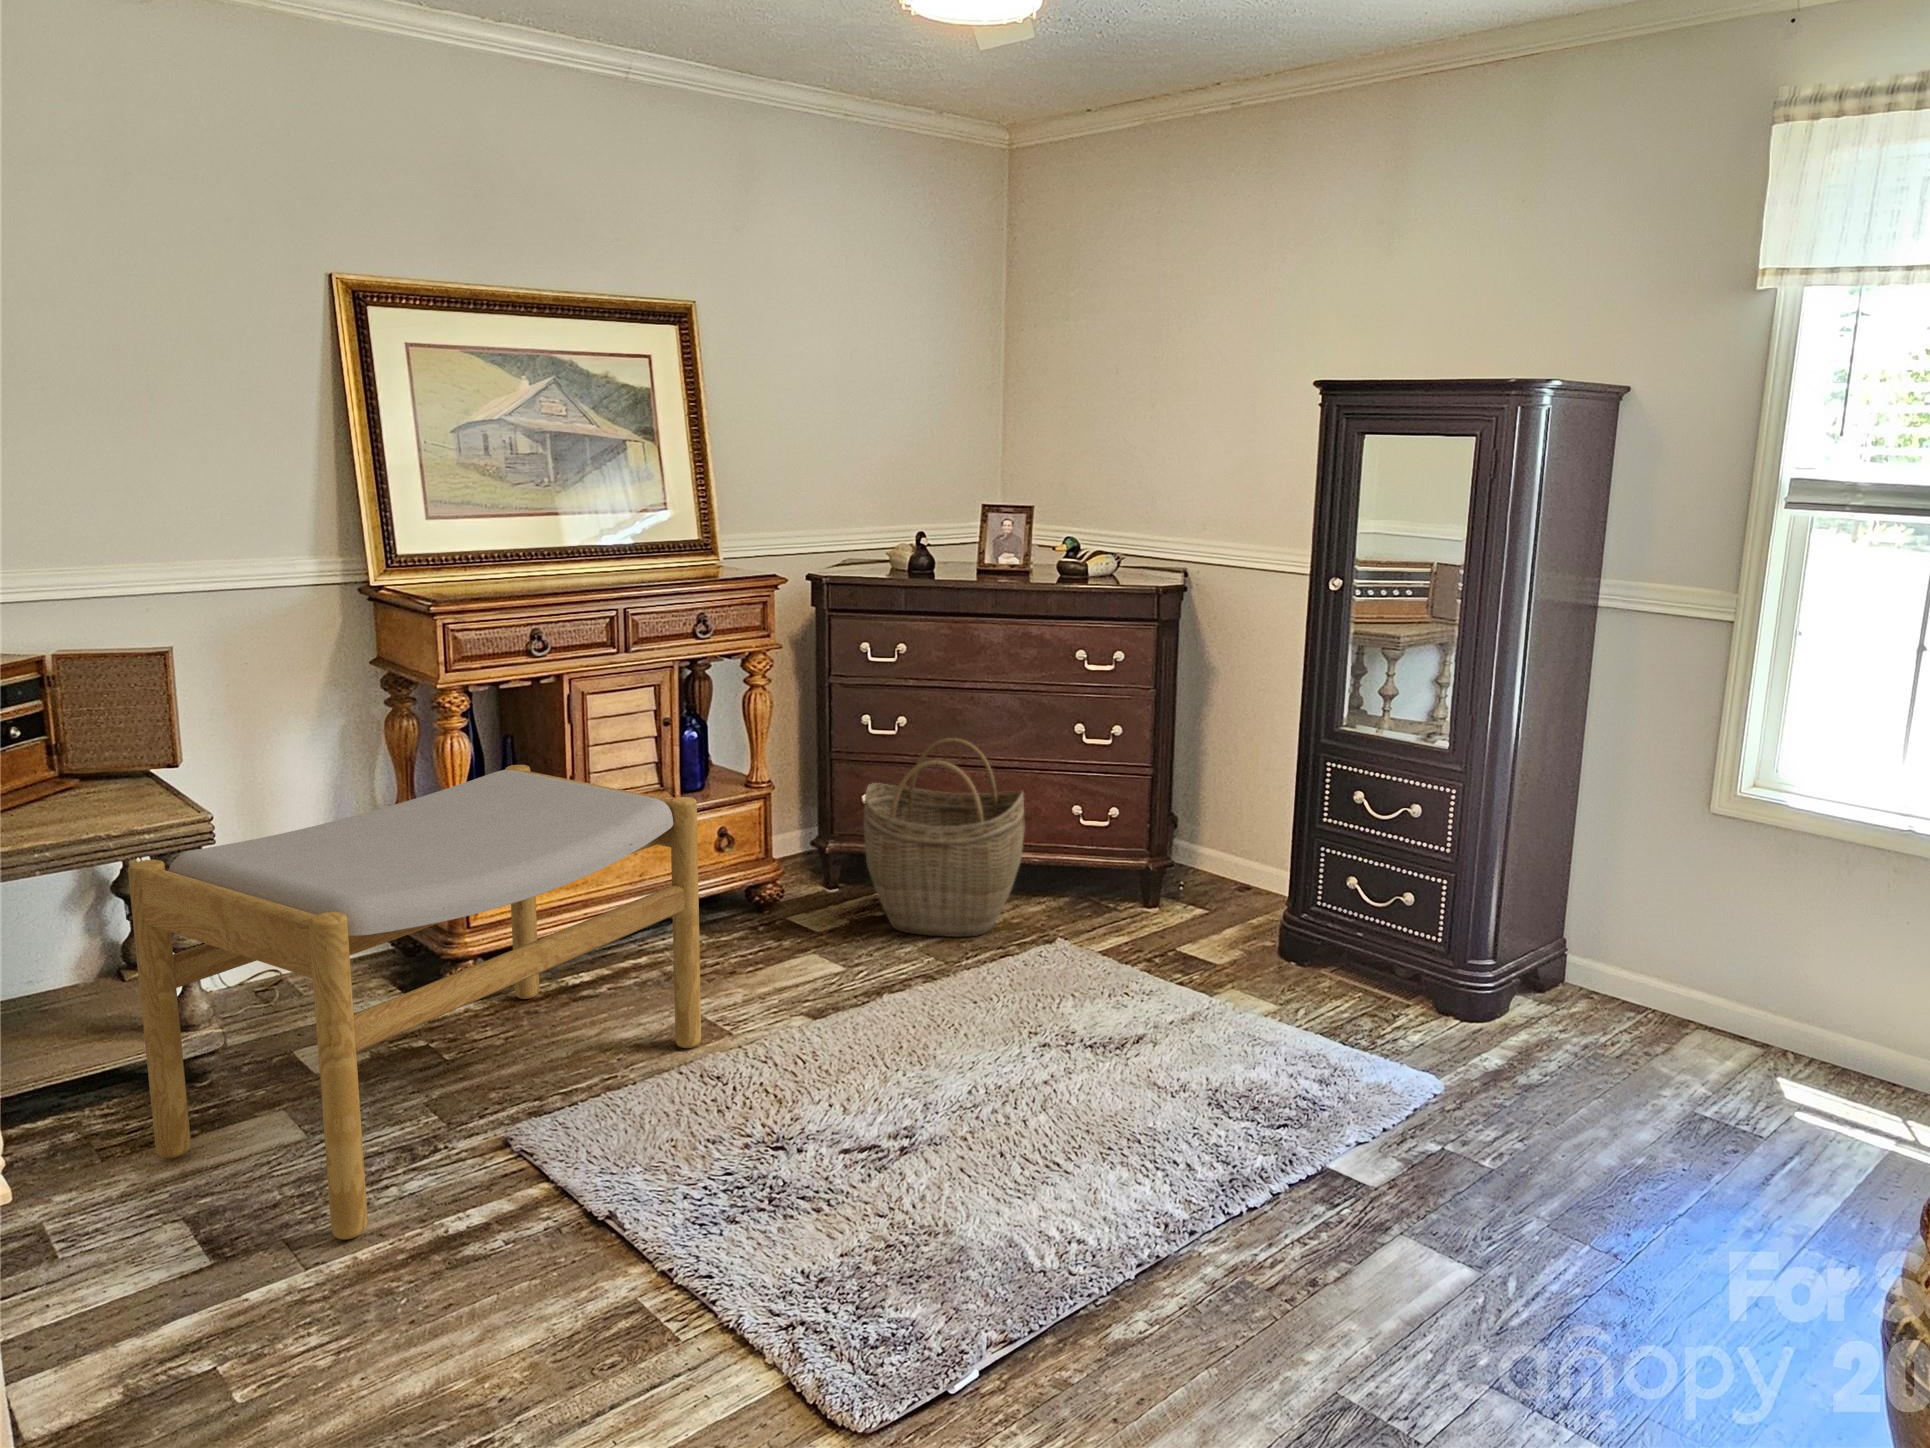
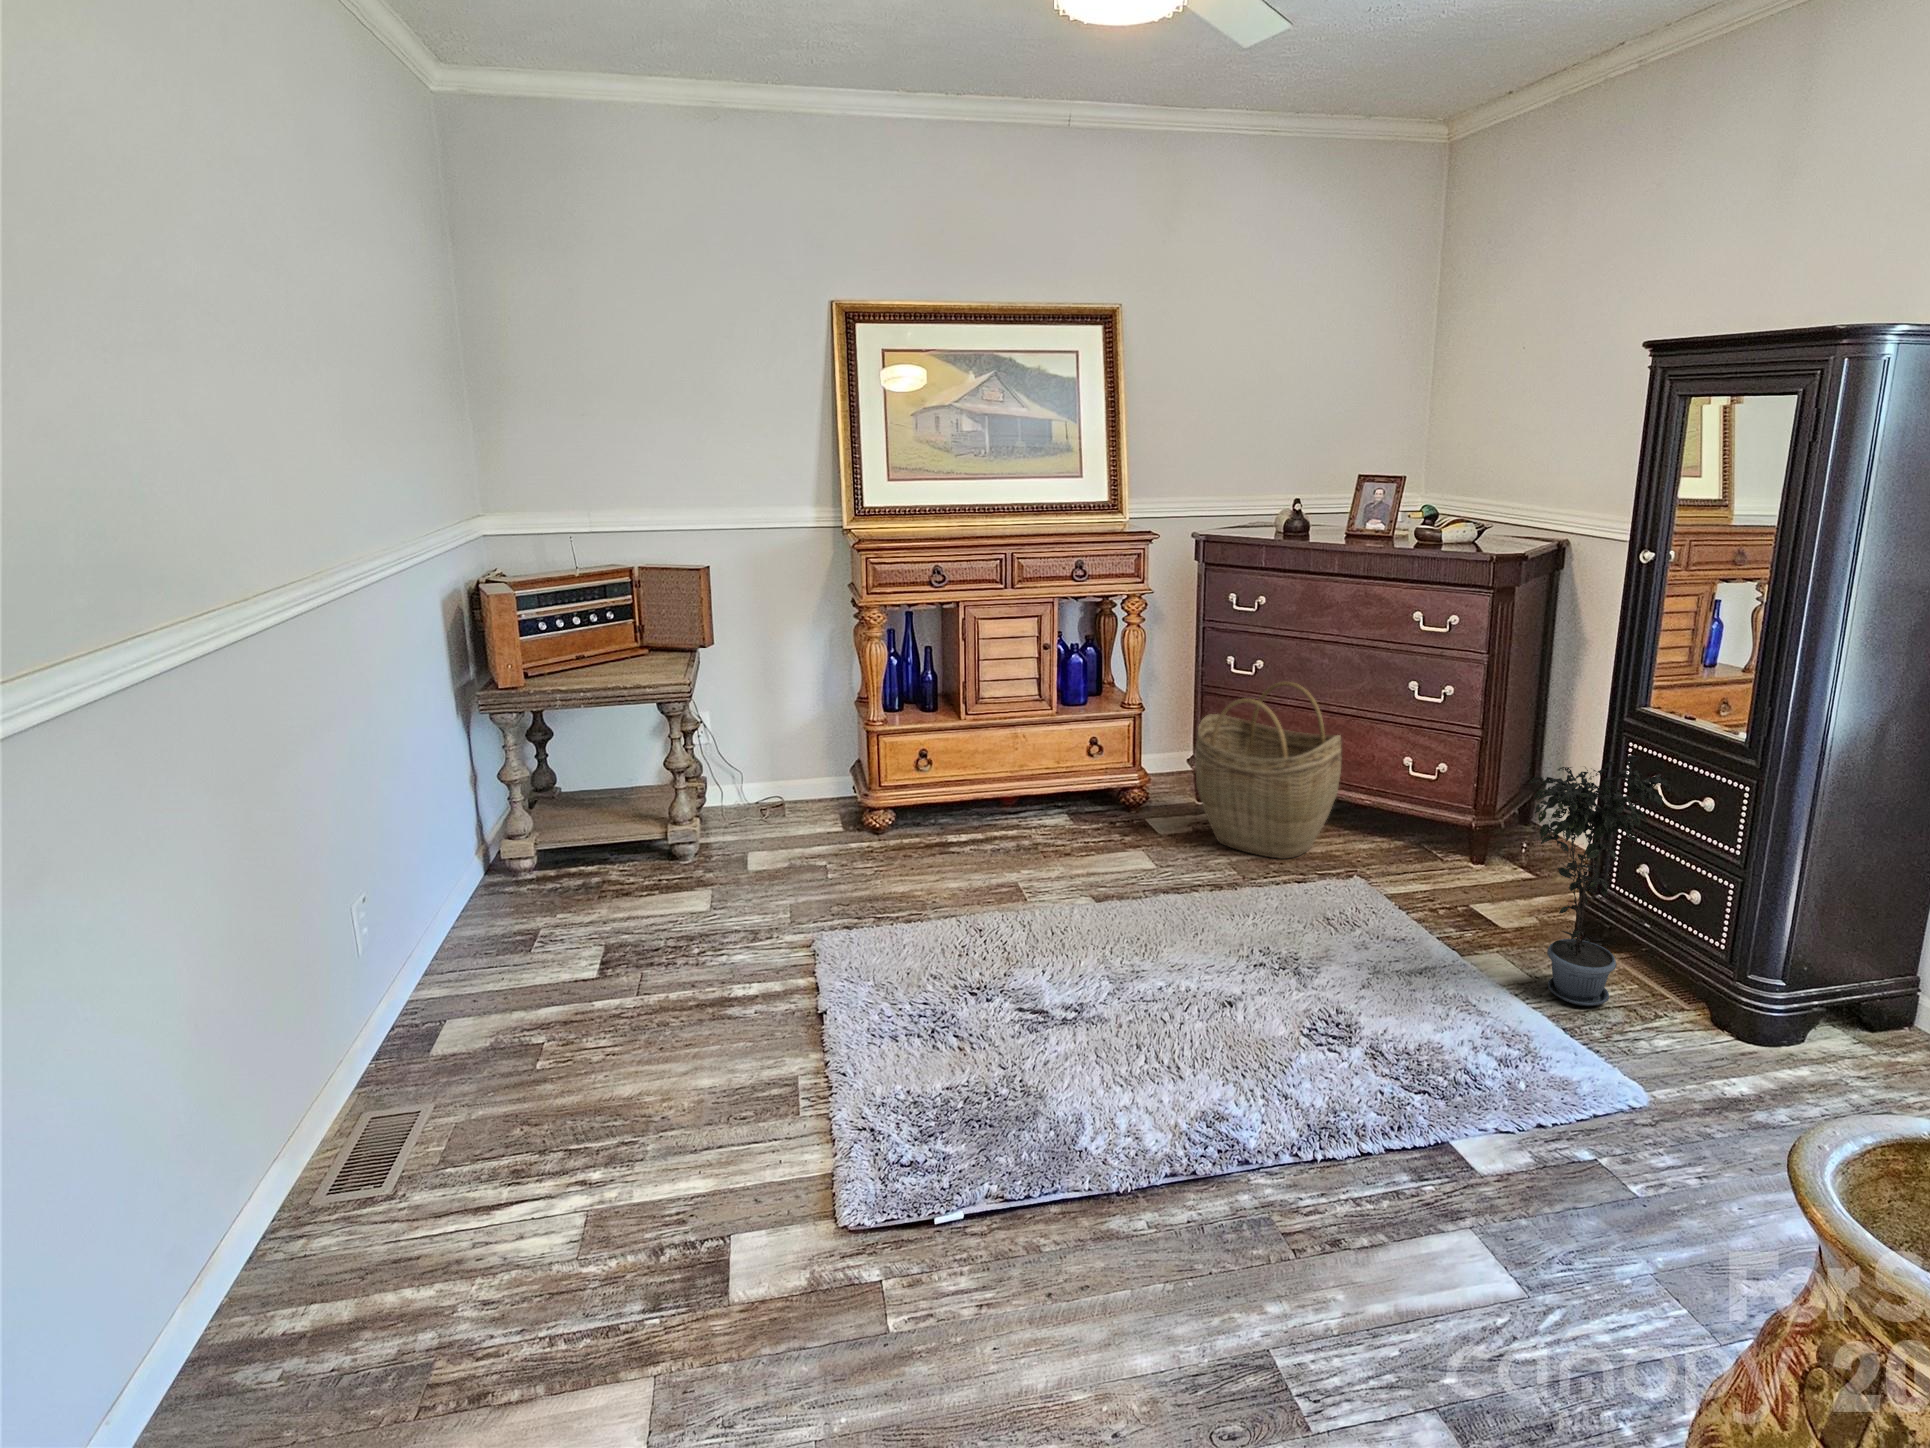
footstool: present [128,765,701,1239] -> none [617,668,999,977]
potted plant: none [1287,774,1398,1019] -> present [1529,755,1672,1006]

